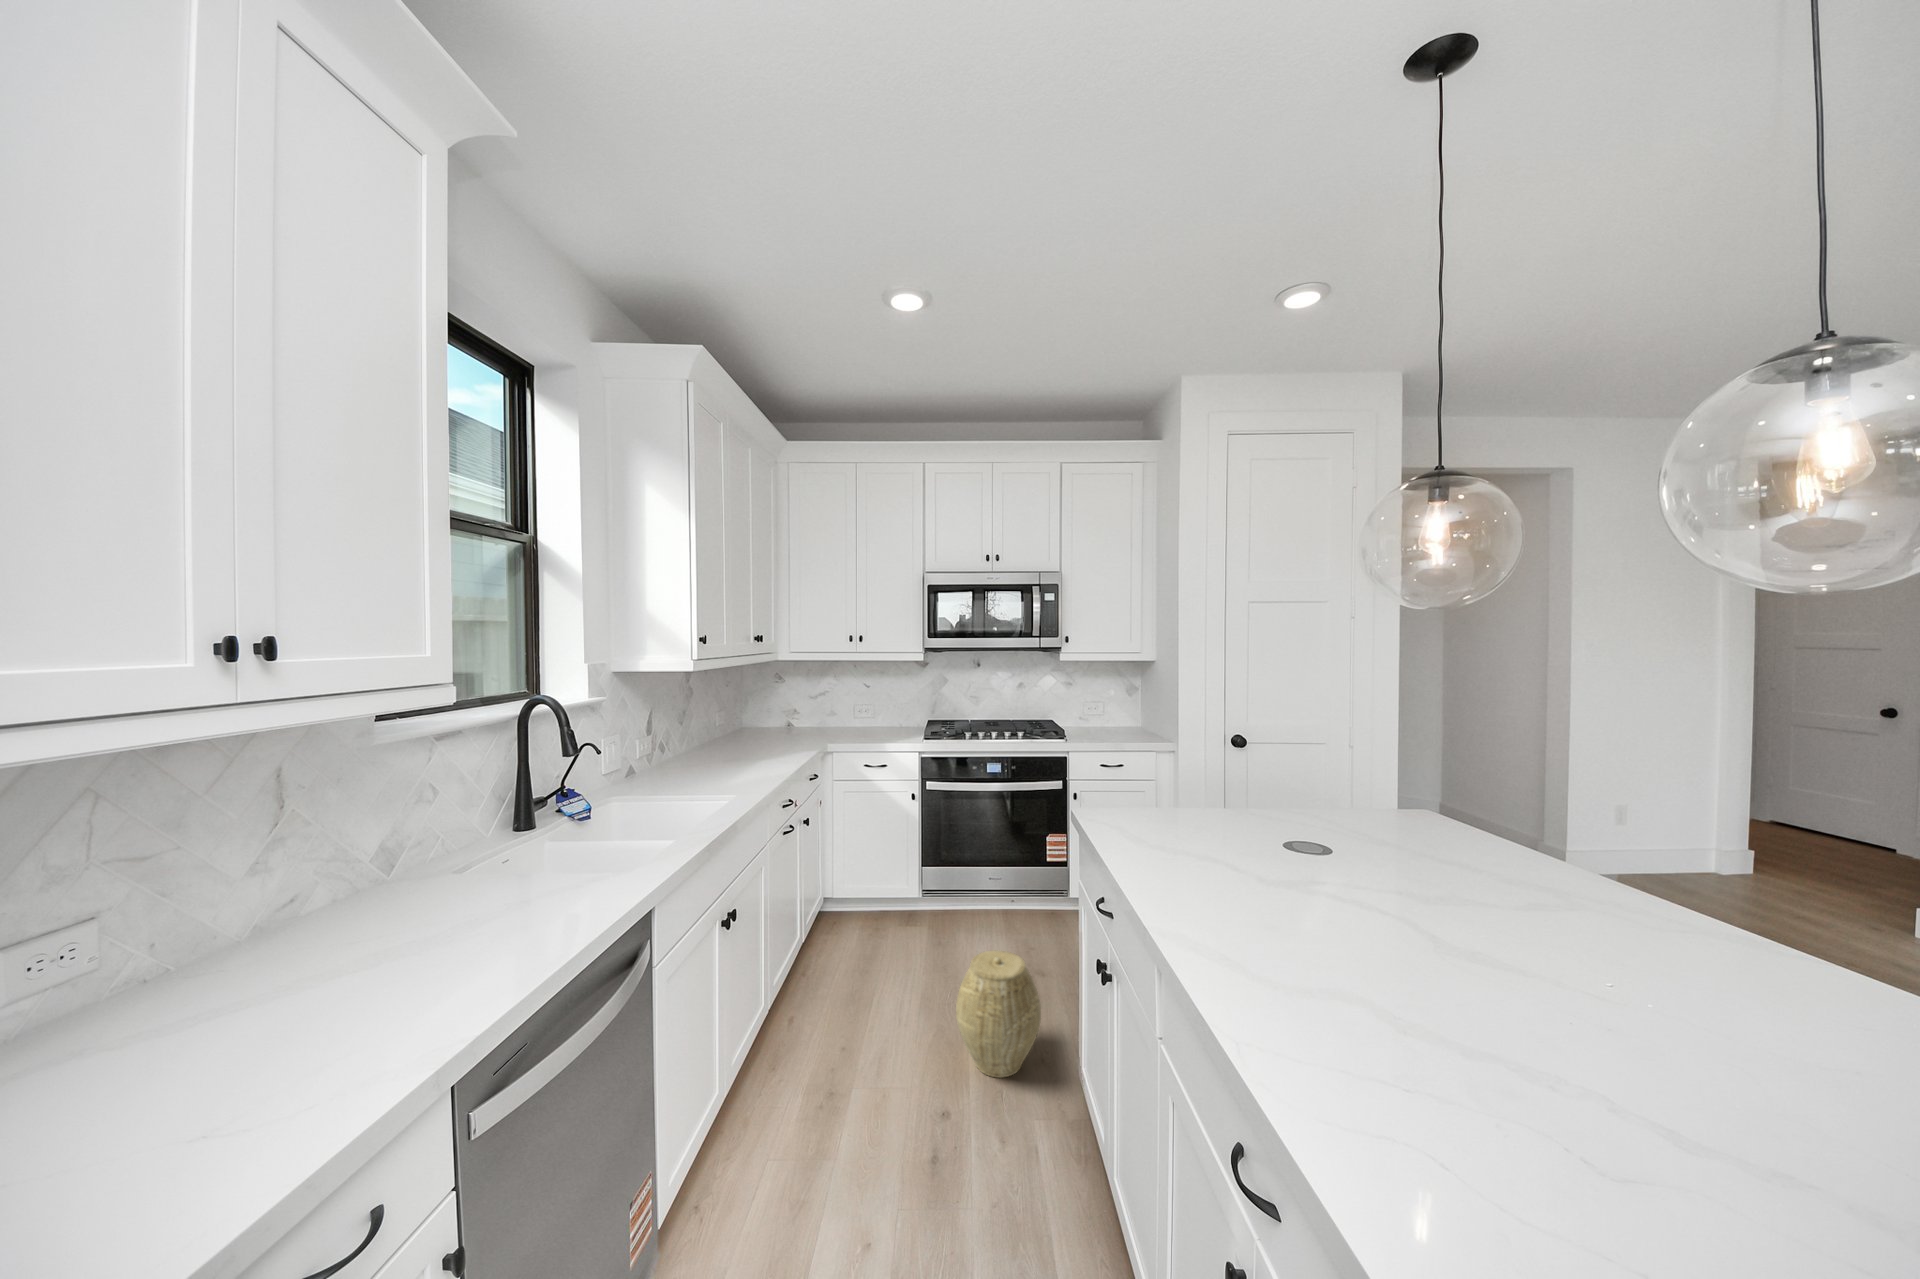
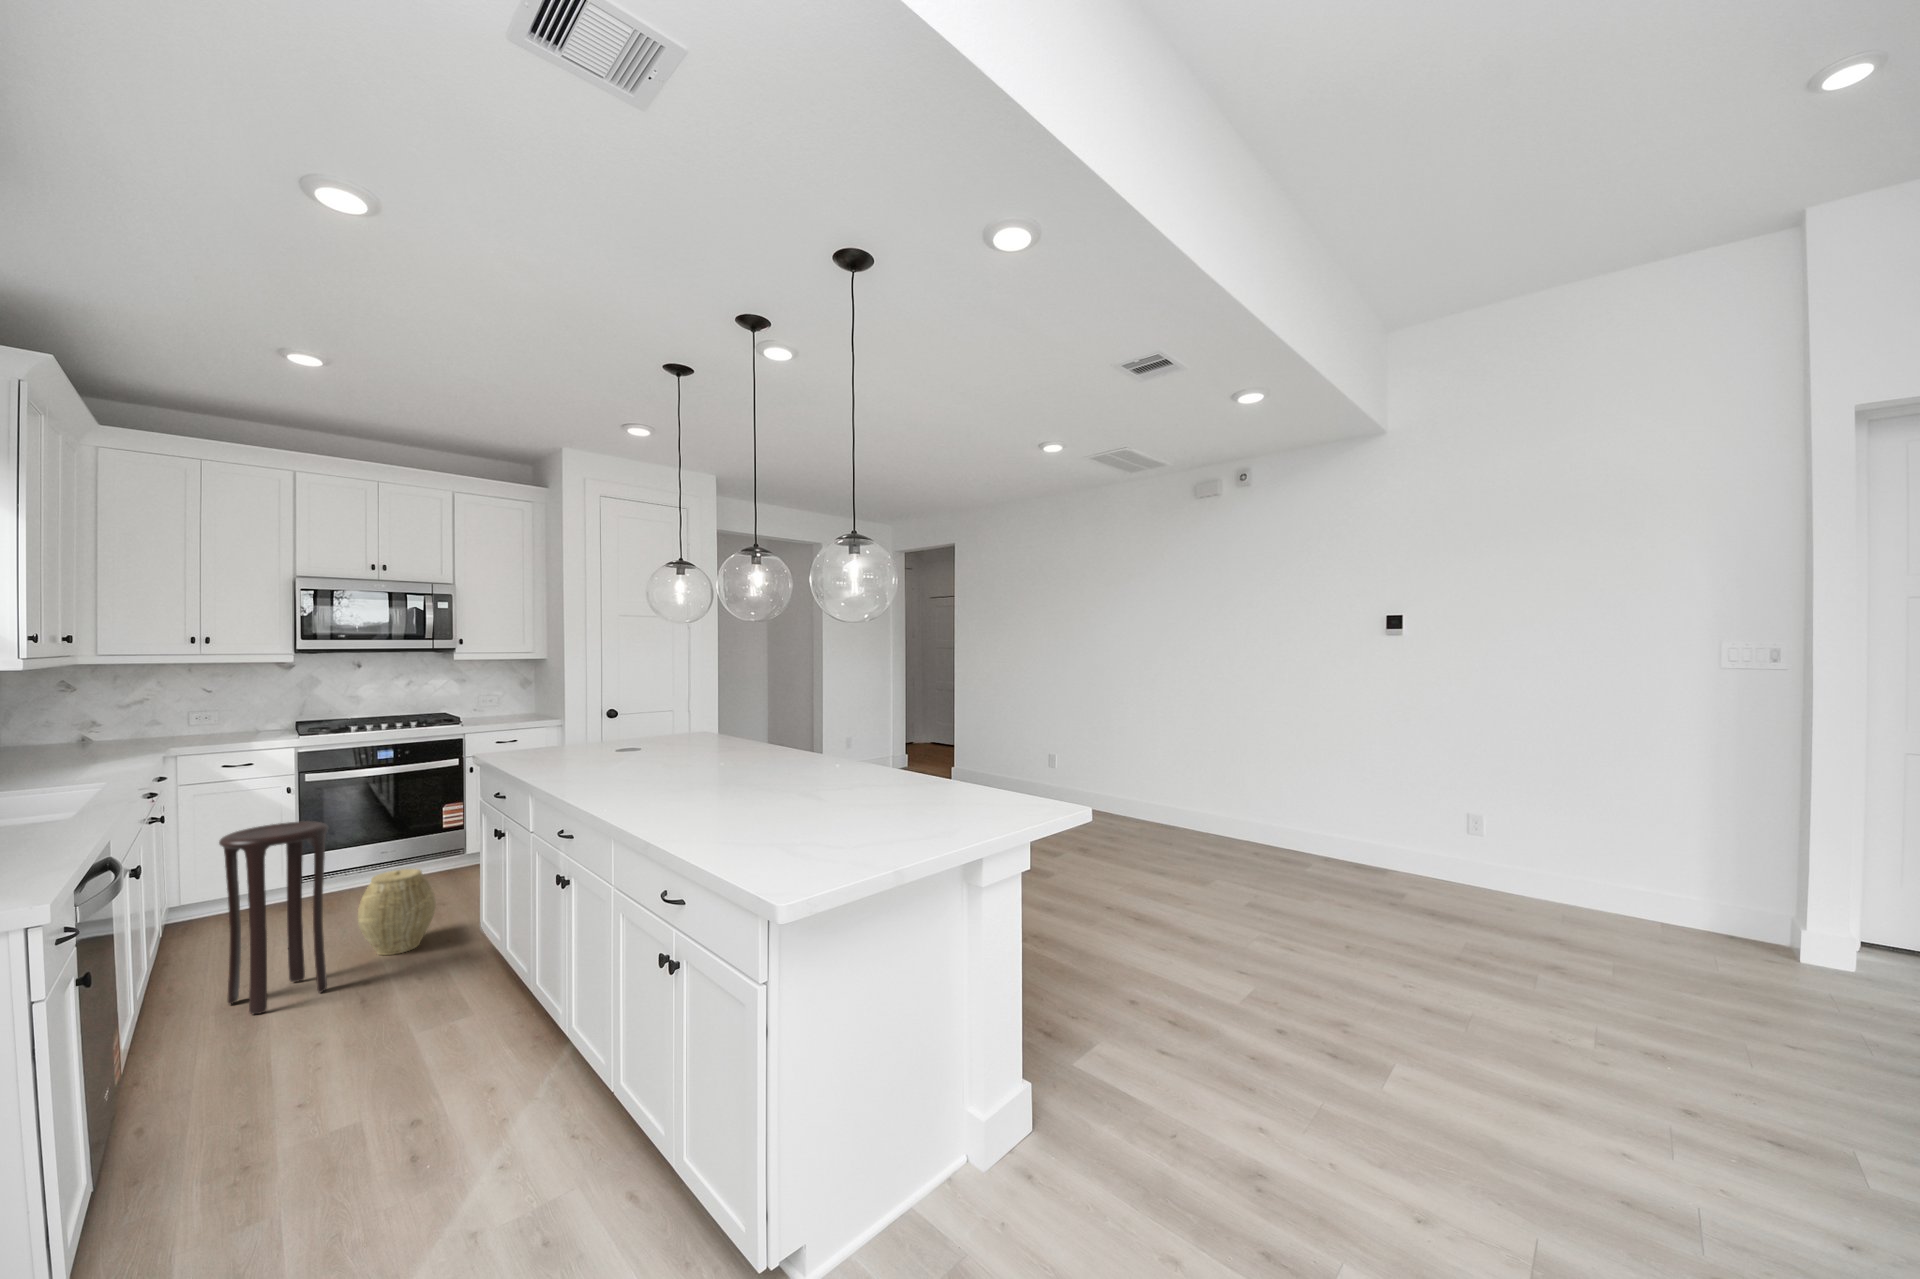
stool: none [810,885,921,1162] -> present [219,821,328,1014]

